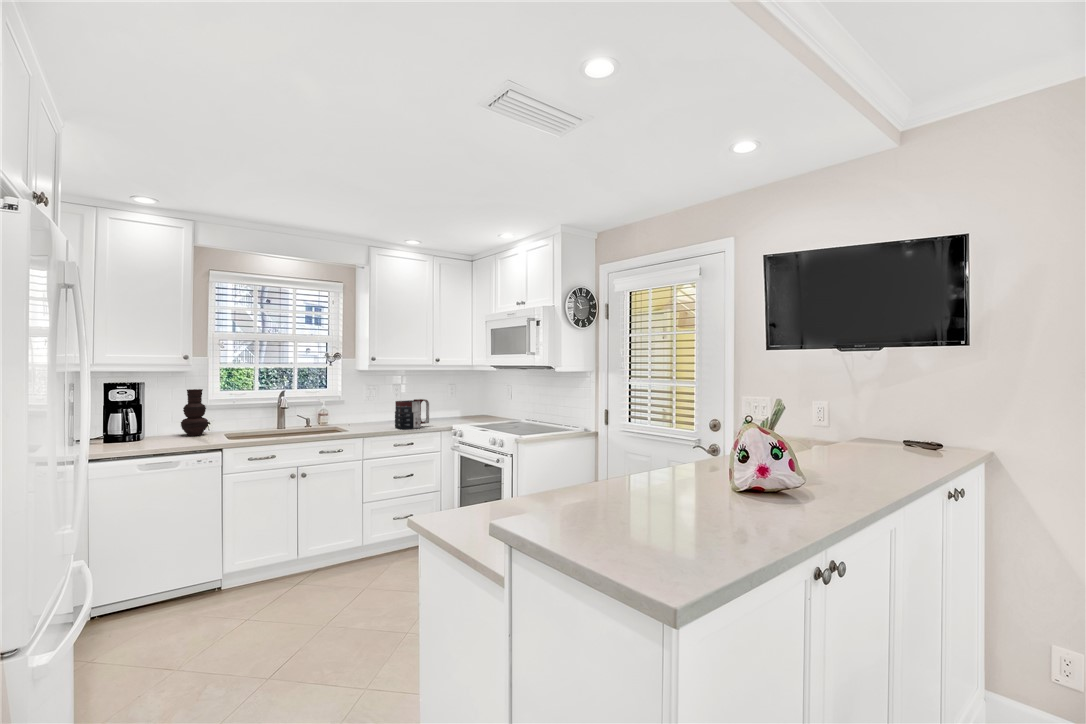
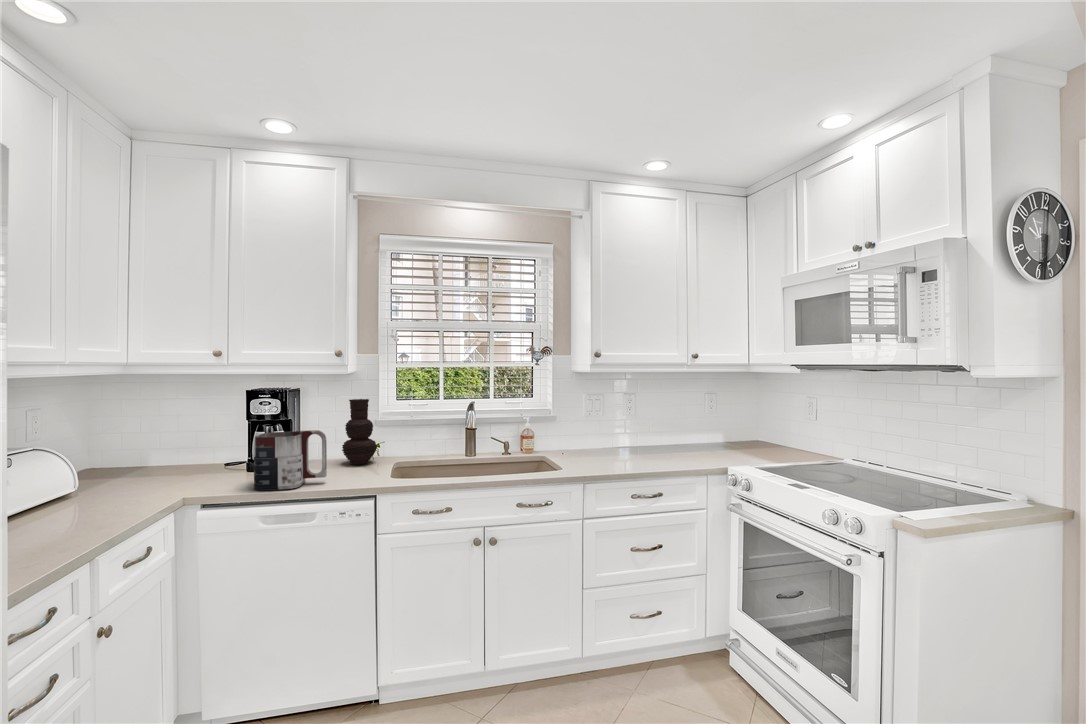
mug: present [395,399,429,429] -> present [254,430,327,490]

